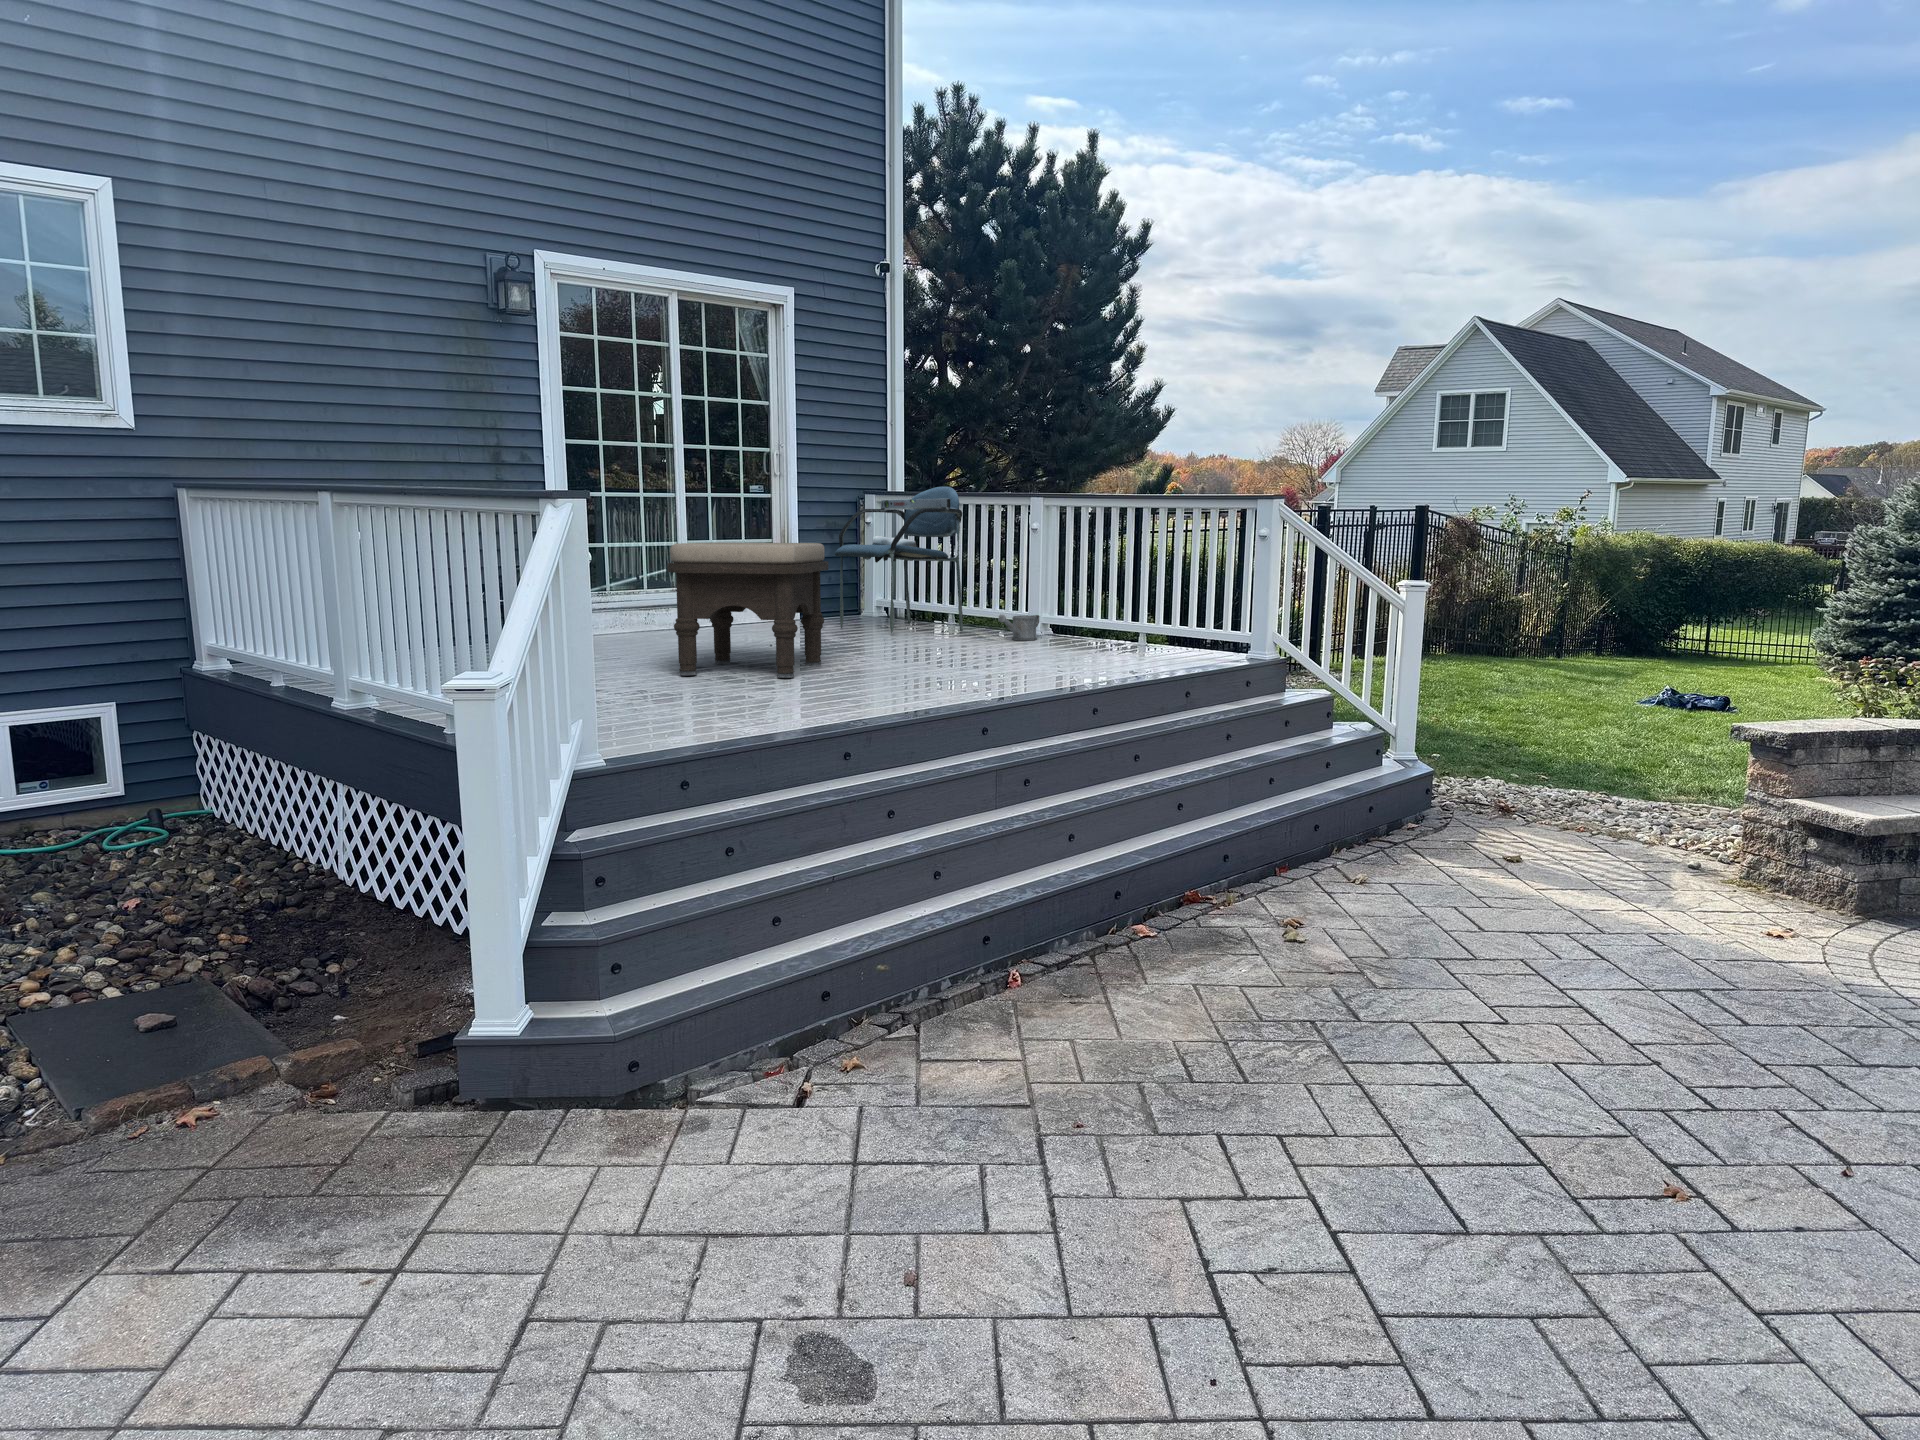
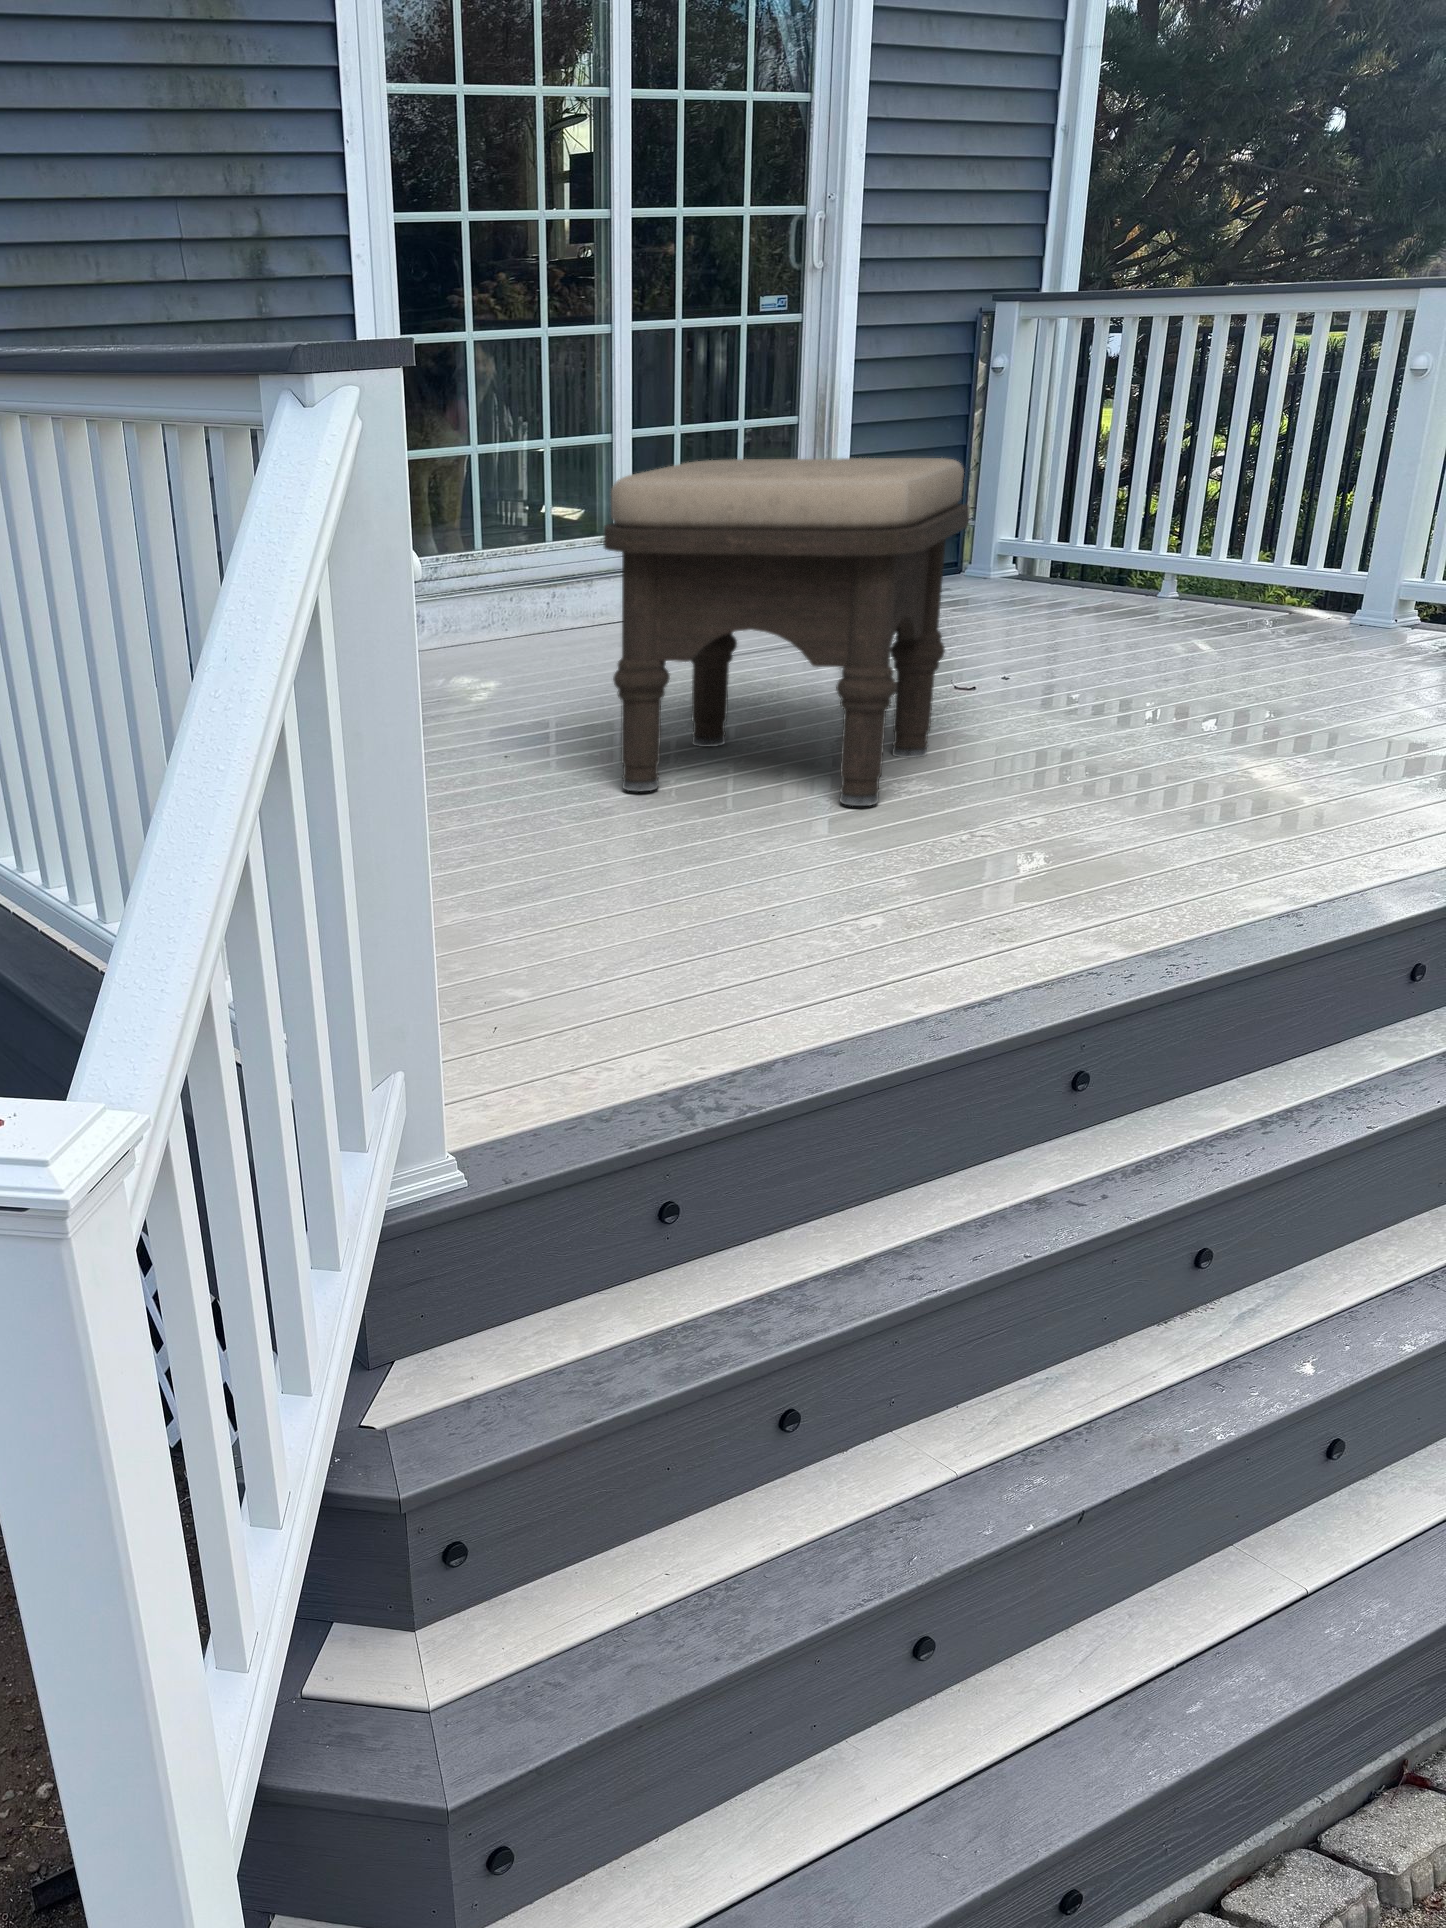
chair: present [835,487,963,634] -> none [936,279,1252,645]
watering can: present [999,614,1040,641] -> none [1324,602,1414,668]

